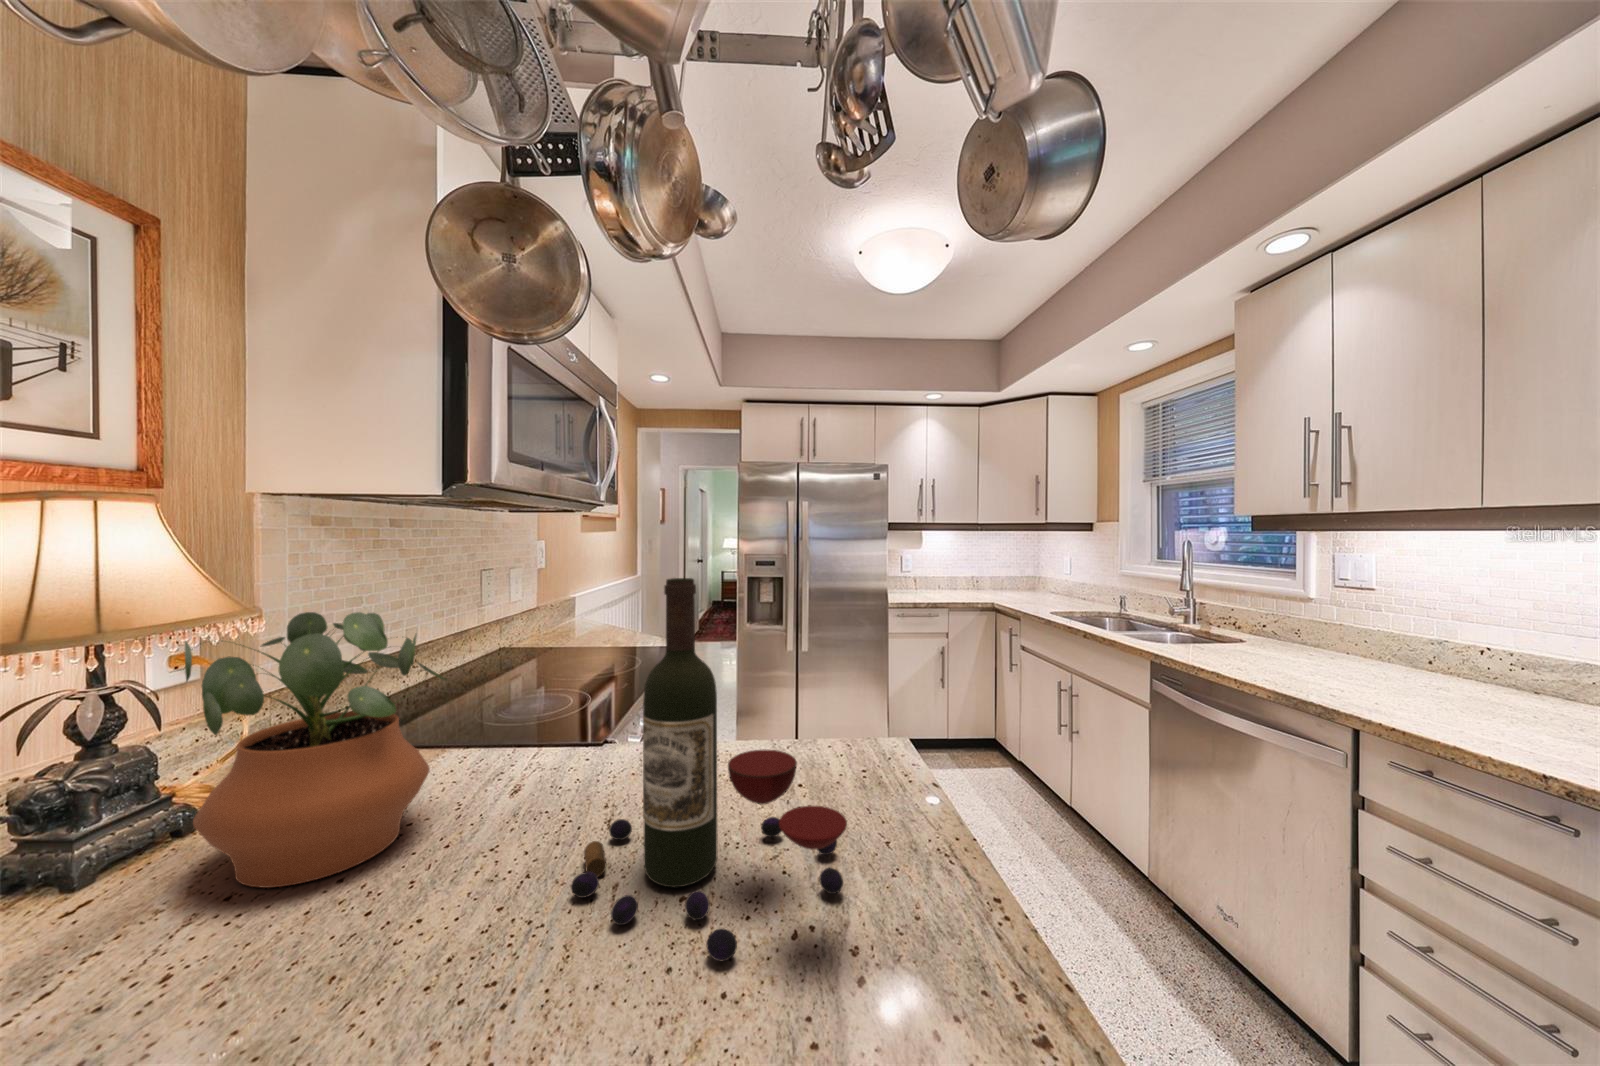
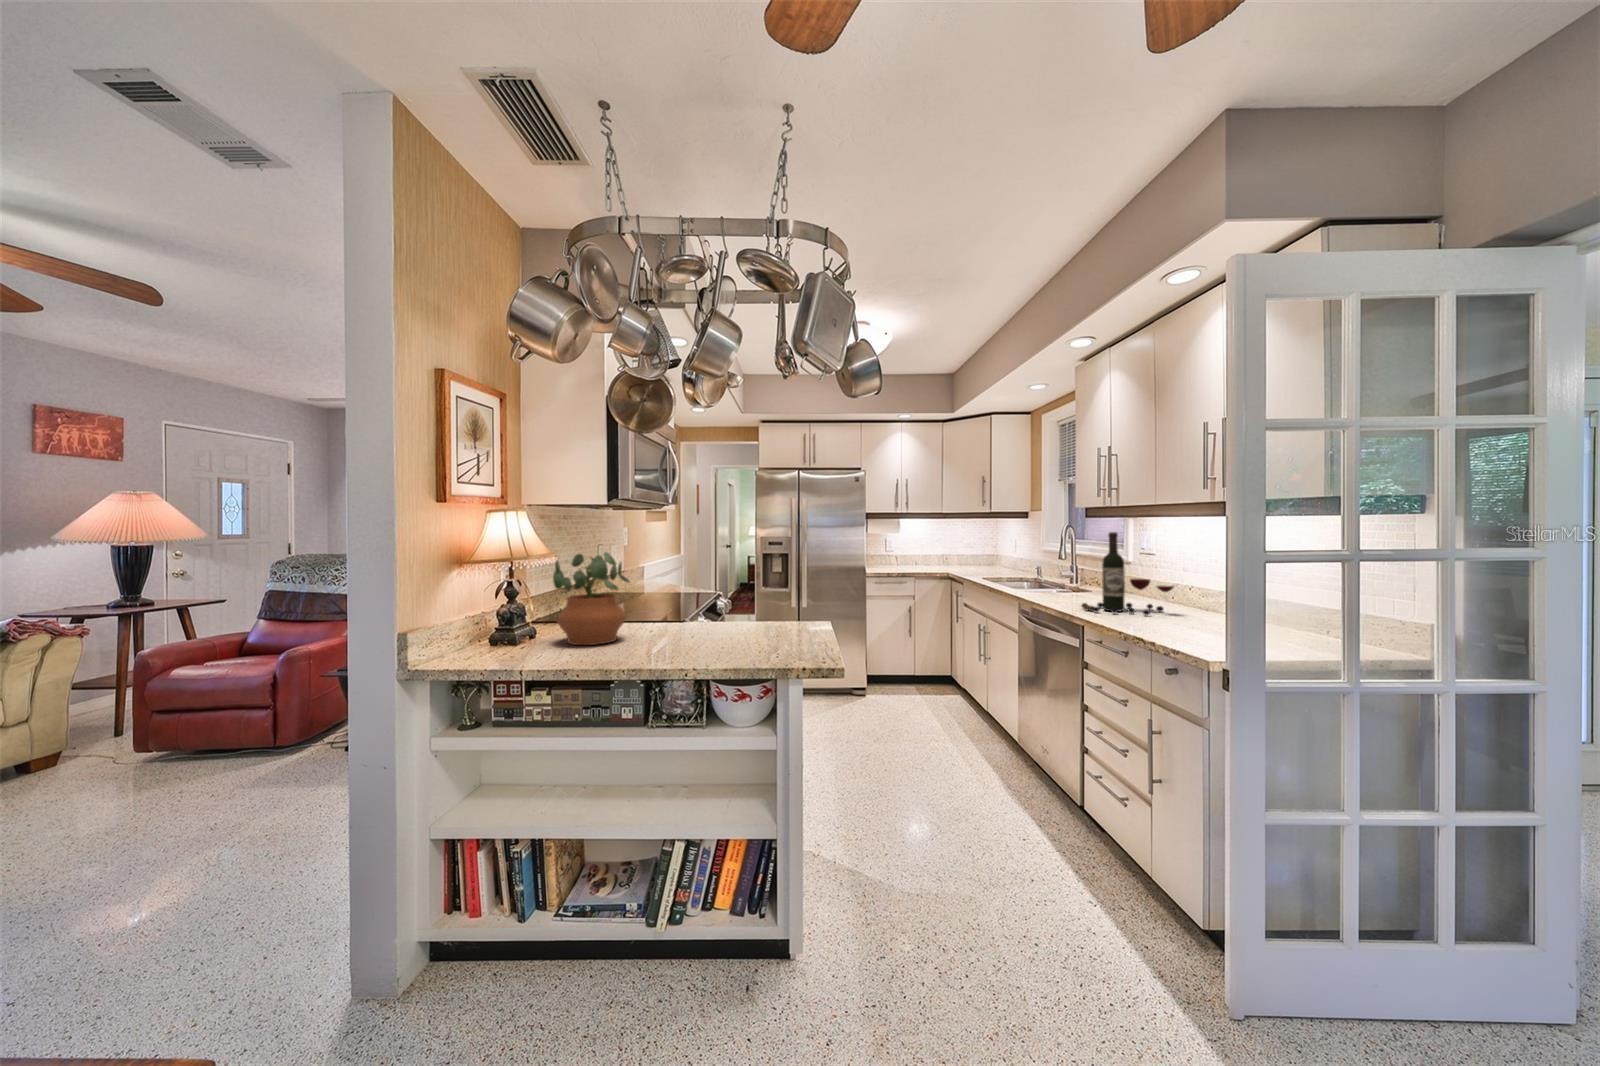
wine bottle: present [571,578,847,961] -> present [1082,532,1174,615]

